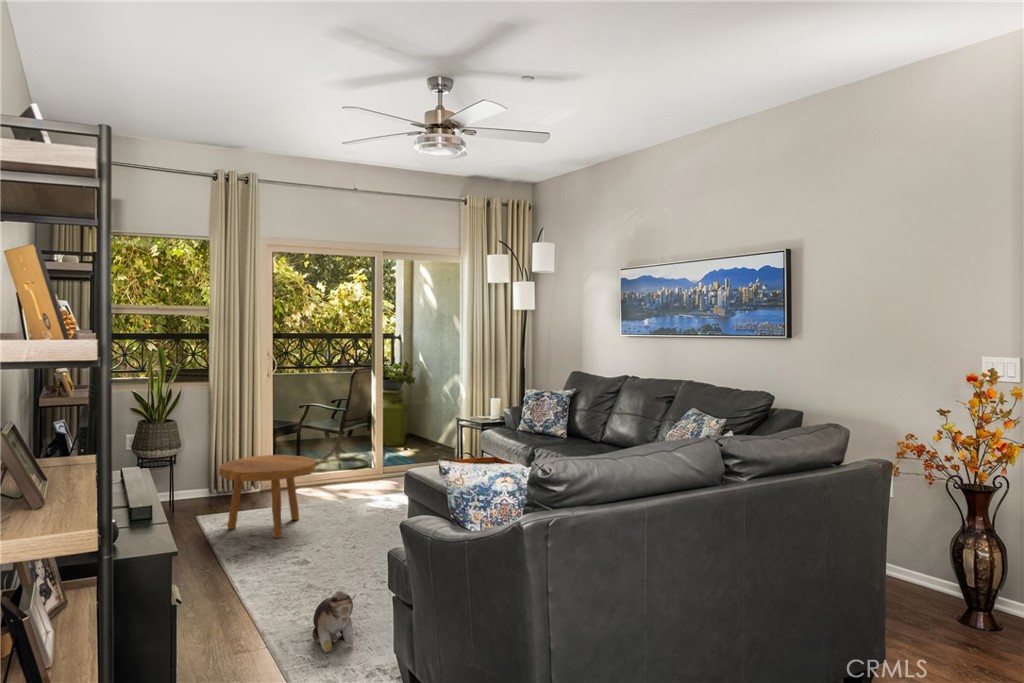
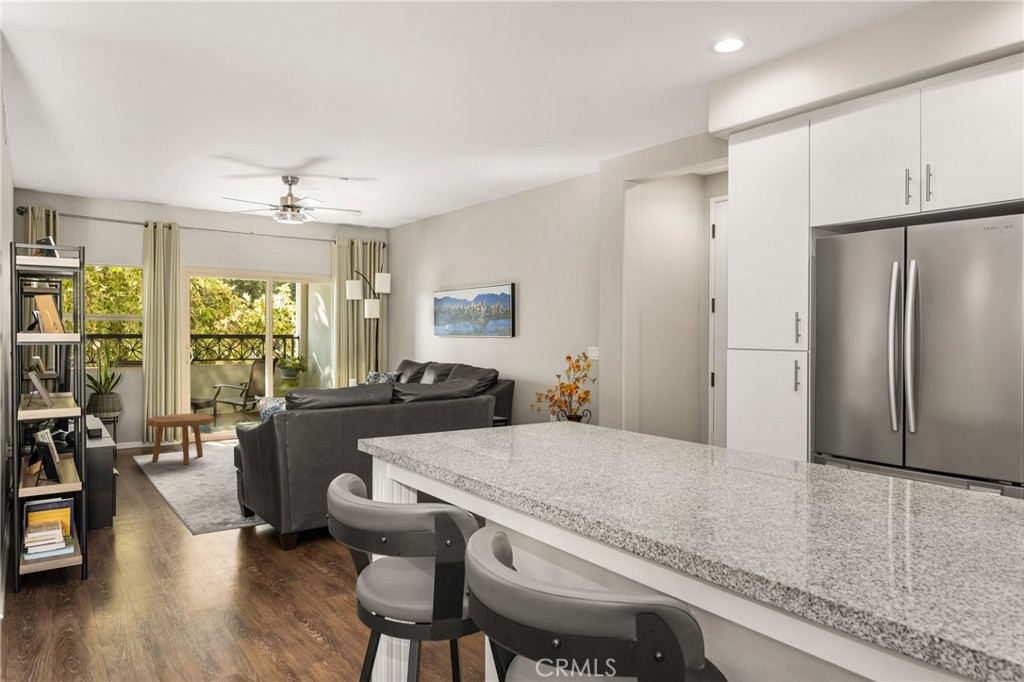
plush toy: present [313,592,356,652] -> none [197,472,221,506]

